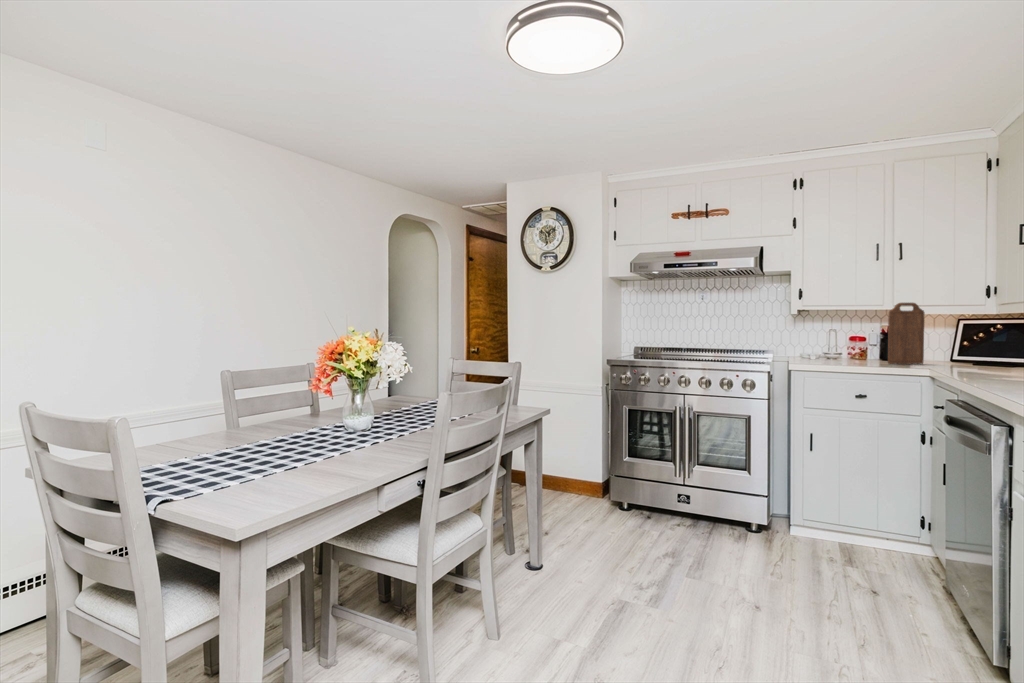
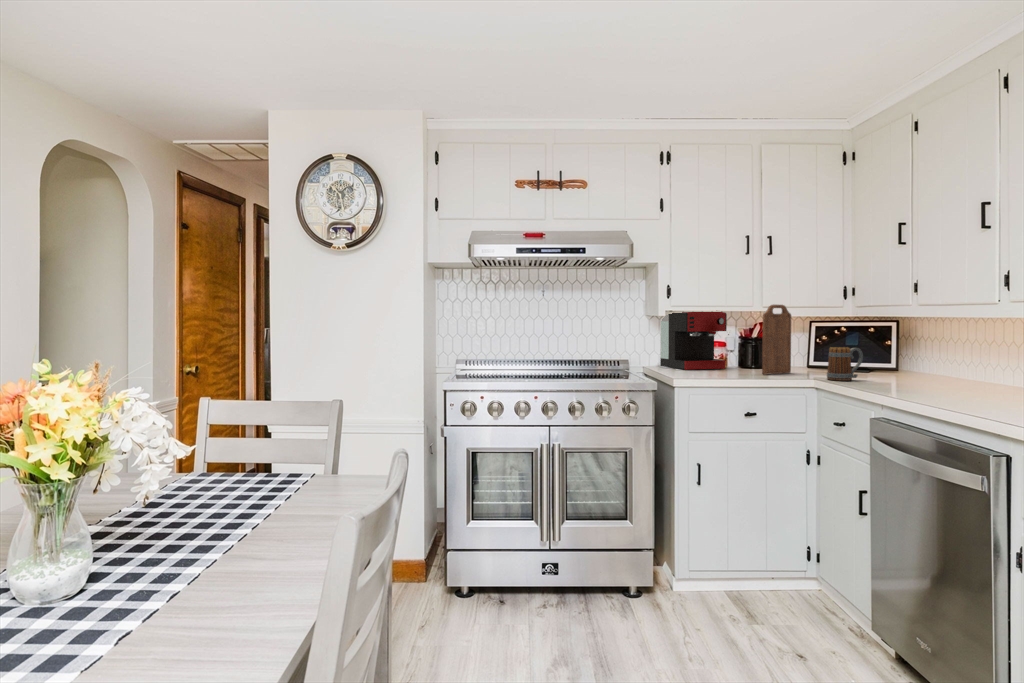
coffee maker: none [807,305,865,359] -> present [660,312,727,370]
mug: none [944,340,984,370] -> present [827,347,863,381]

